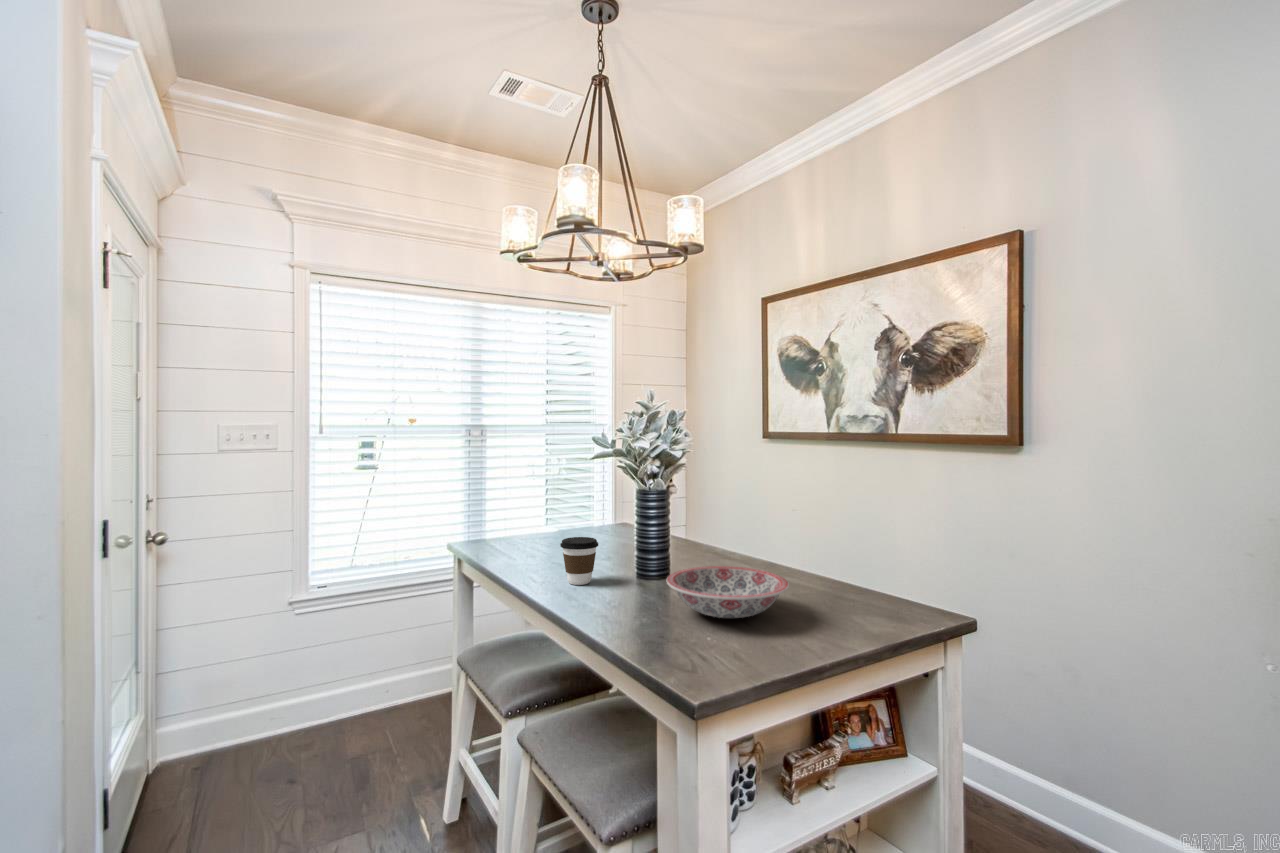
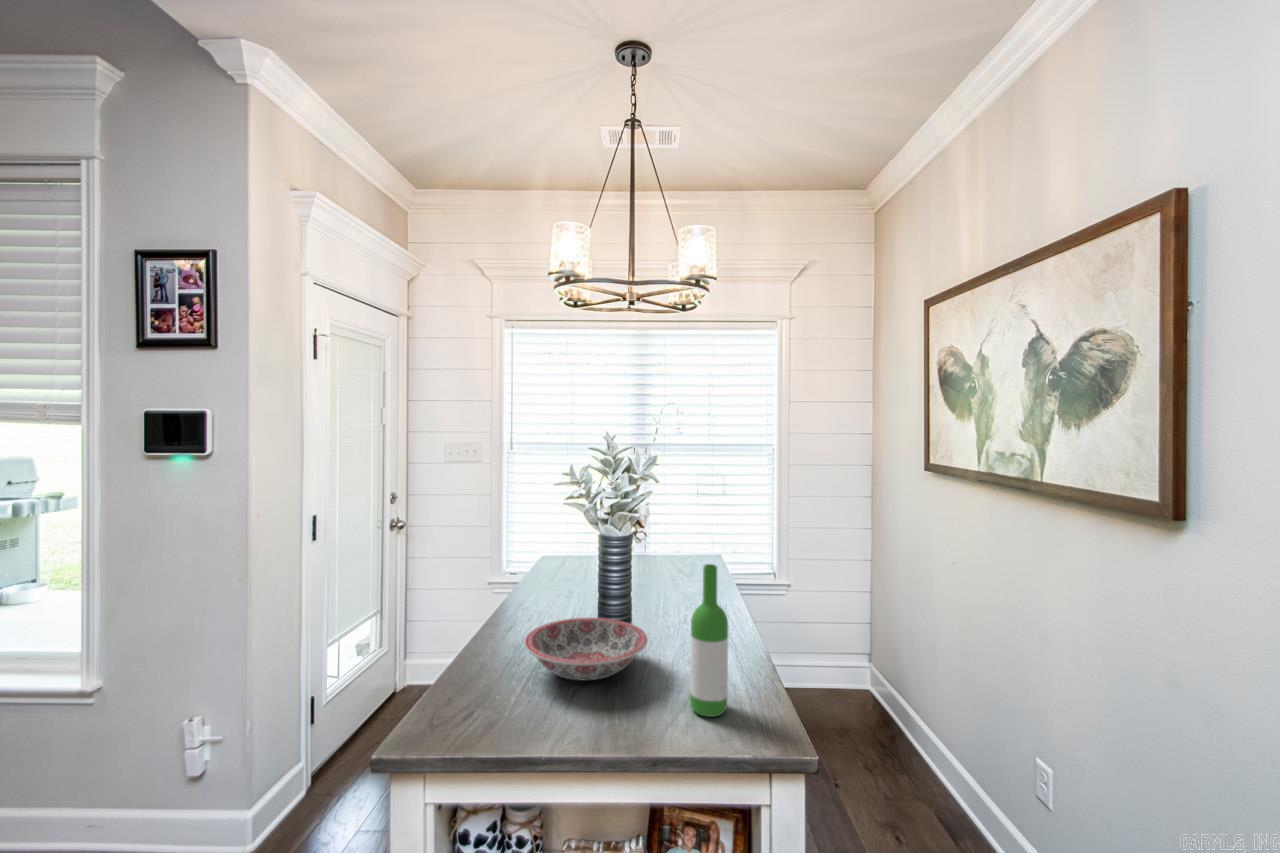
wine bottle: none [841,488,875,616] -> present [690,564,728,717]
coffee cup: present [560,537,598,585] -> none [530,567,565,612]

